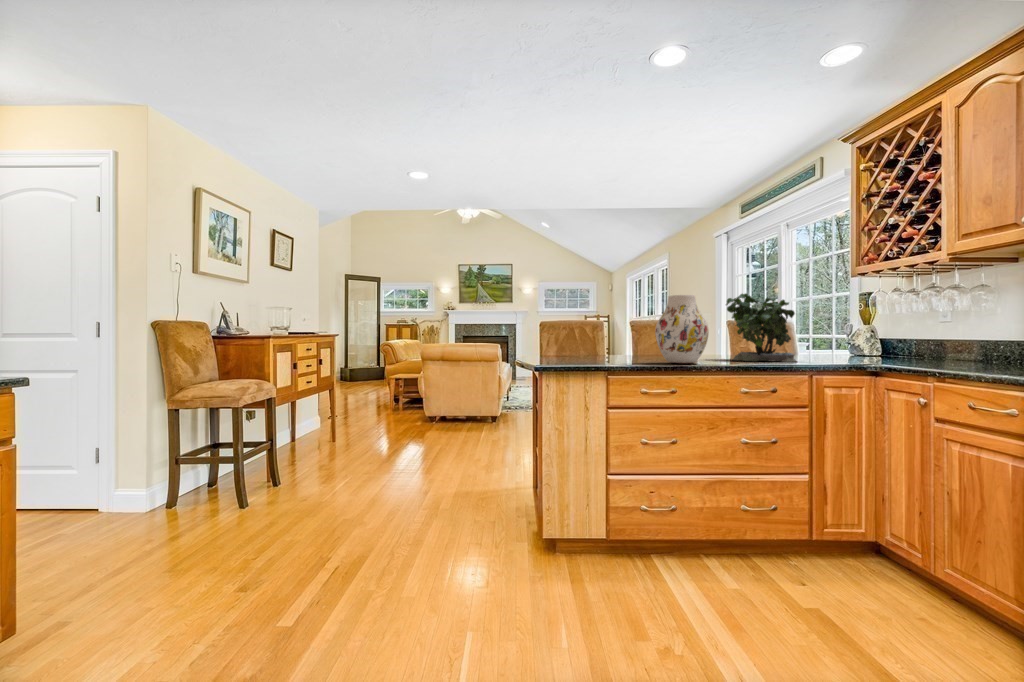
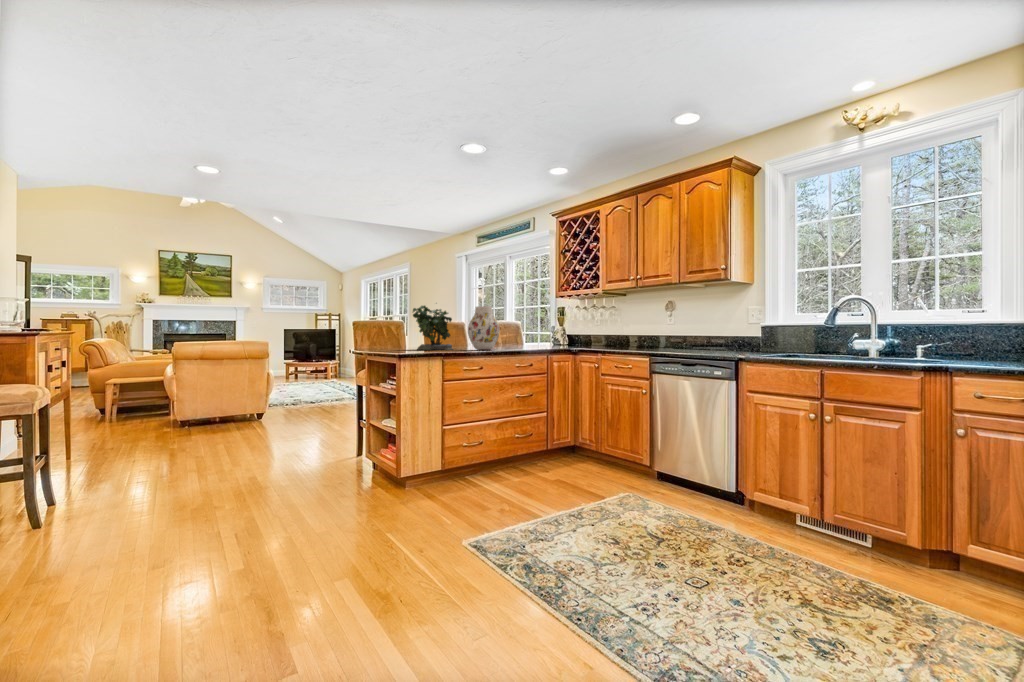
potted plant: present [726,288,797,362] -> present [413,306,453,350]

